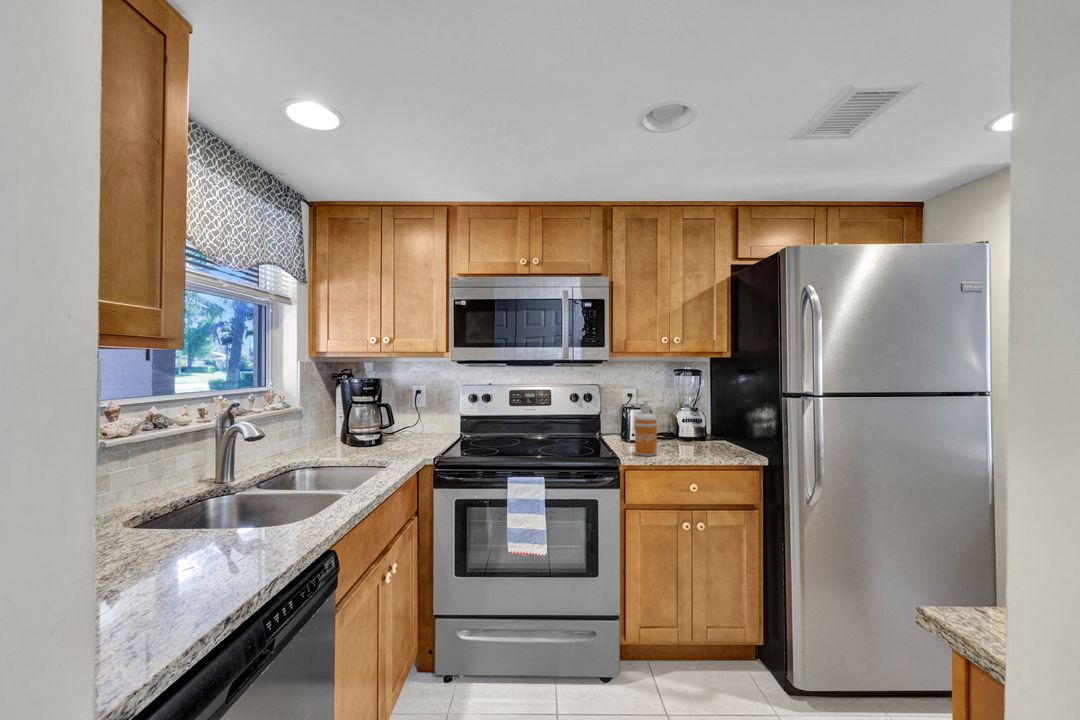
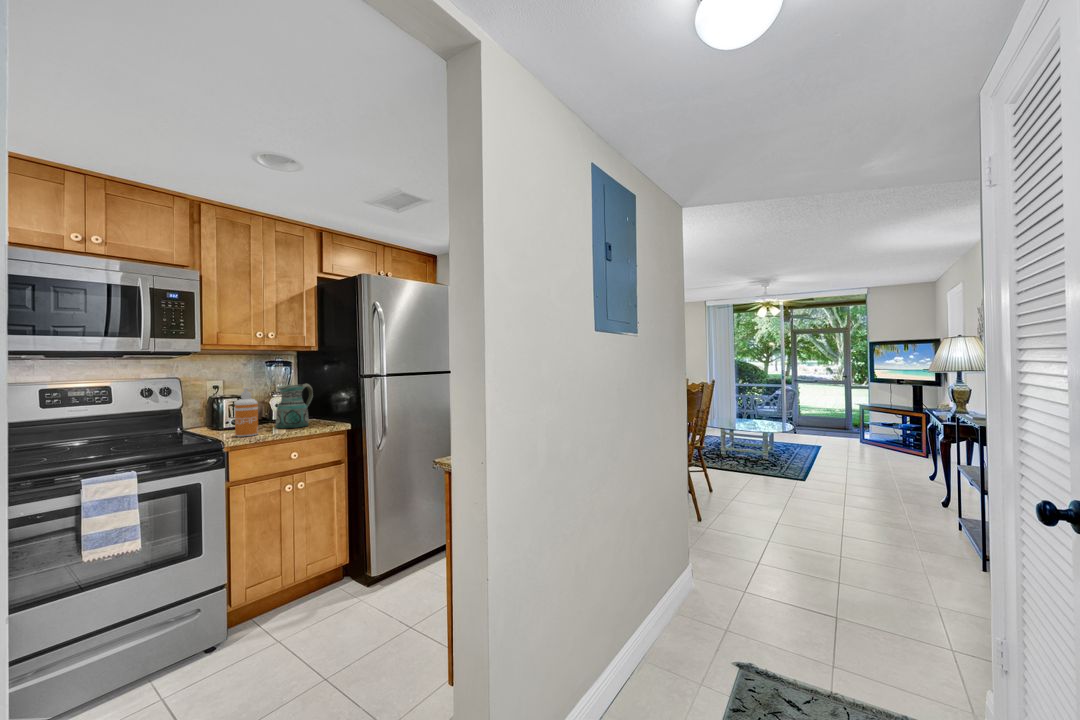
ceramic pitcher: none [680,398,723,452] -> present [276,384,313,428]

